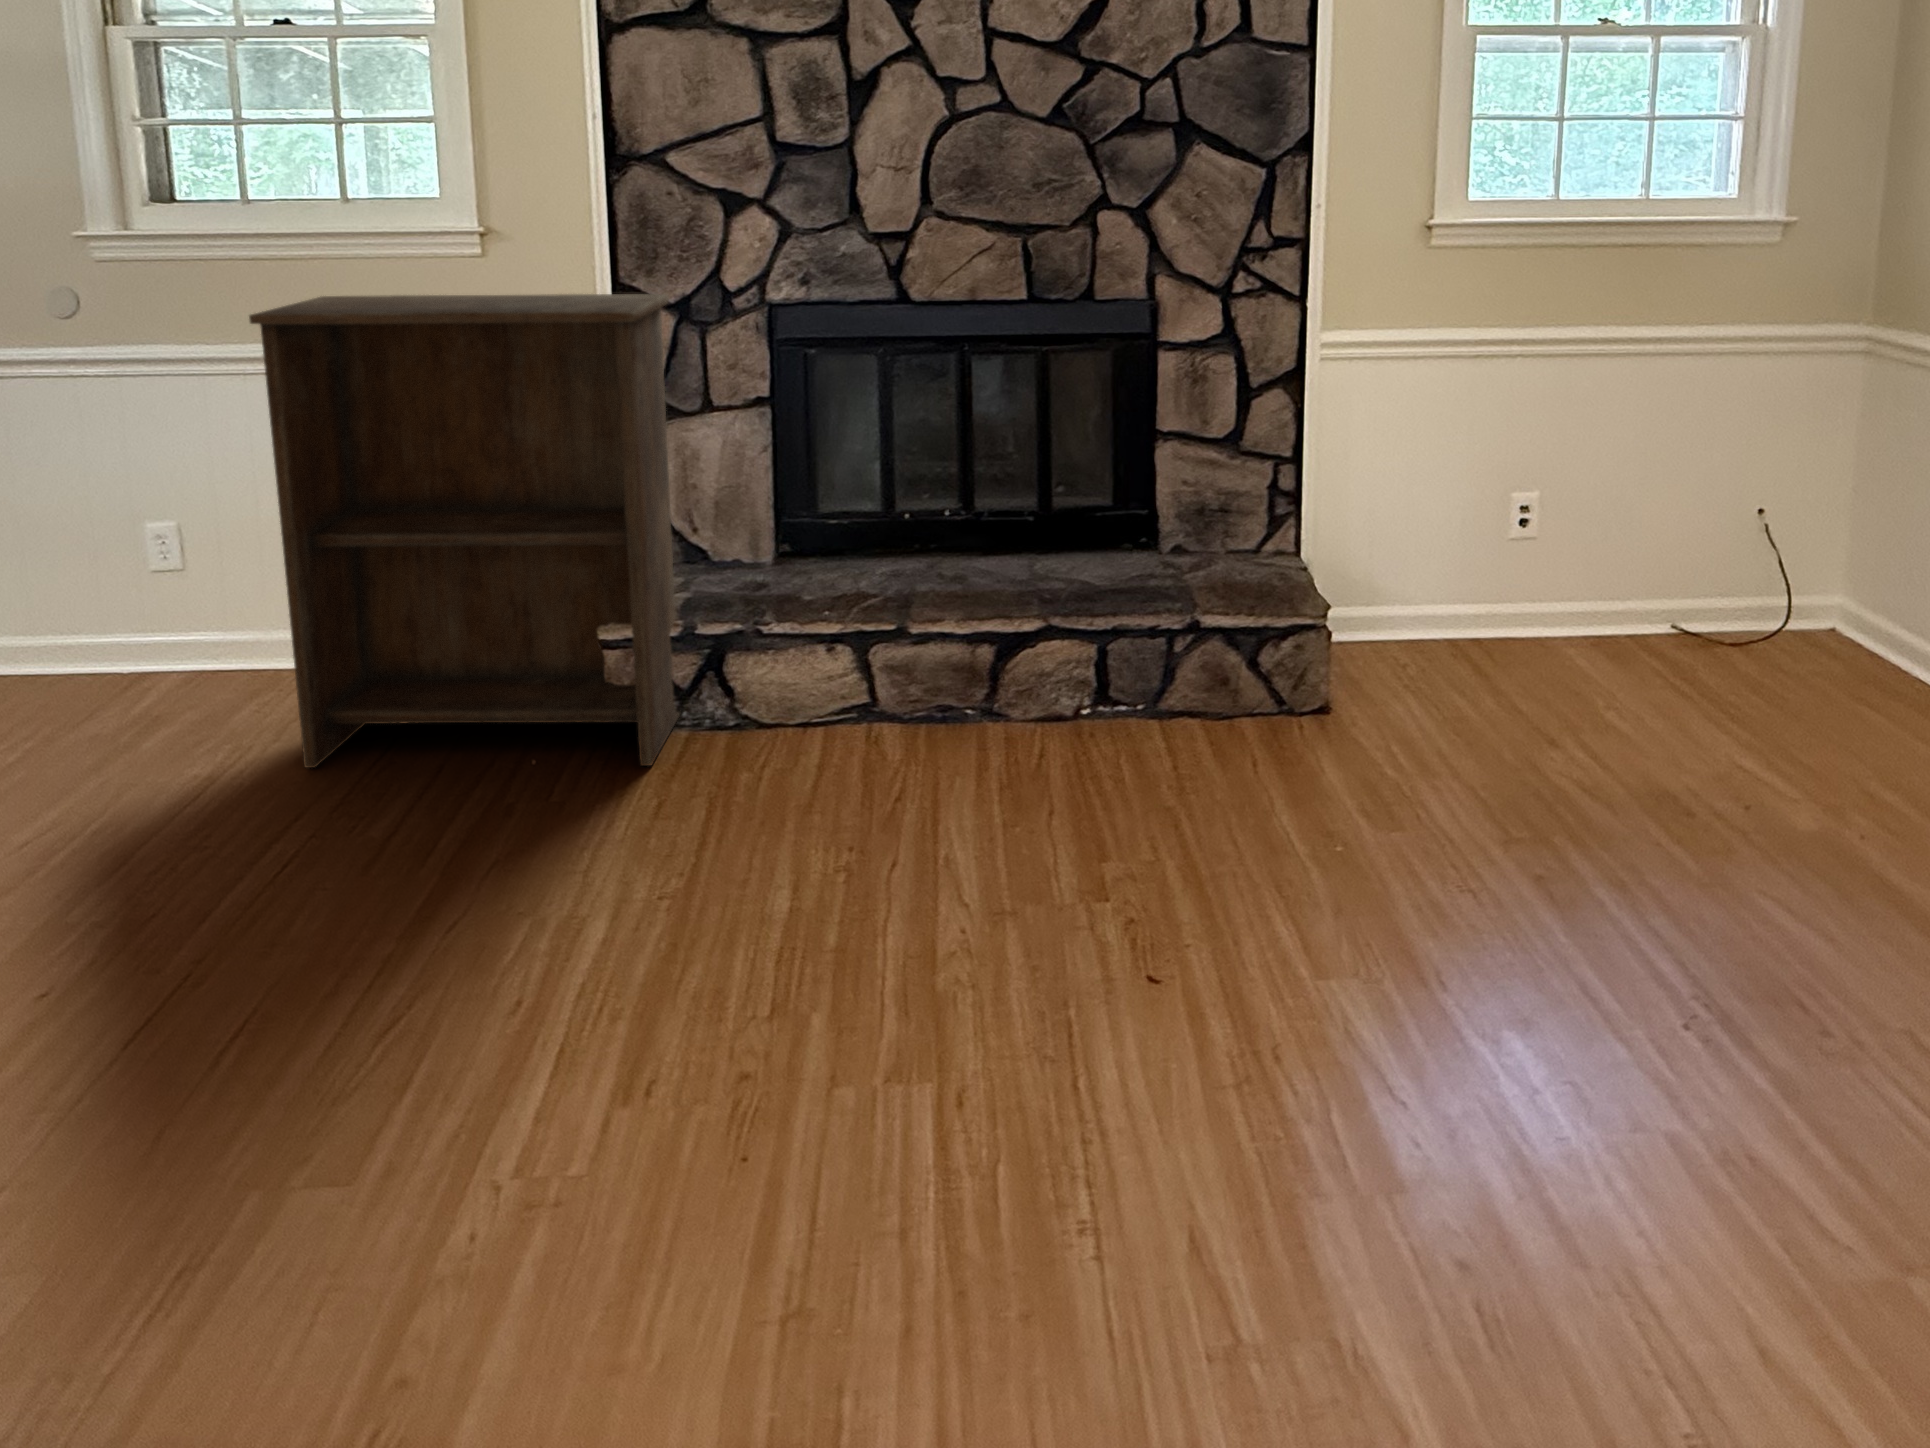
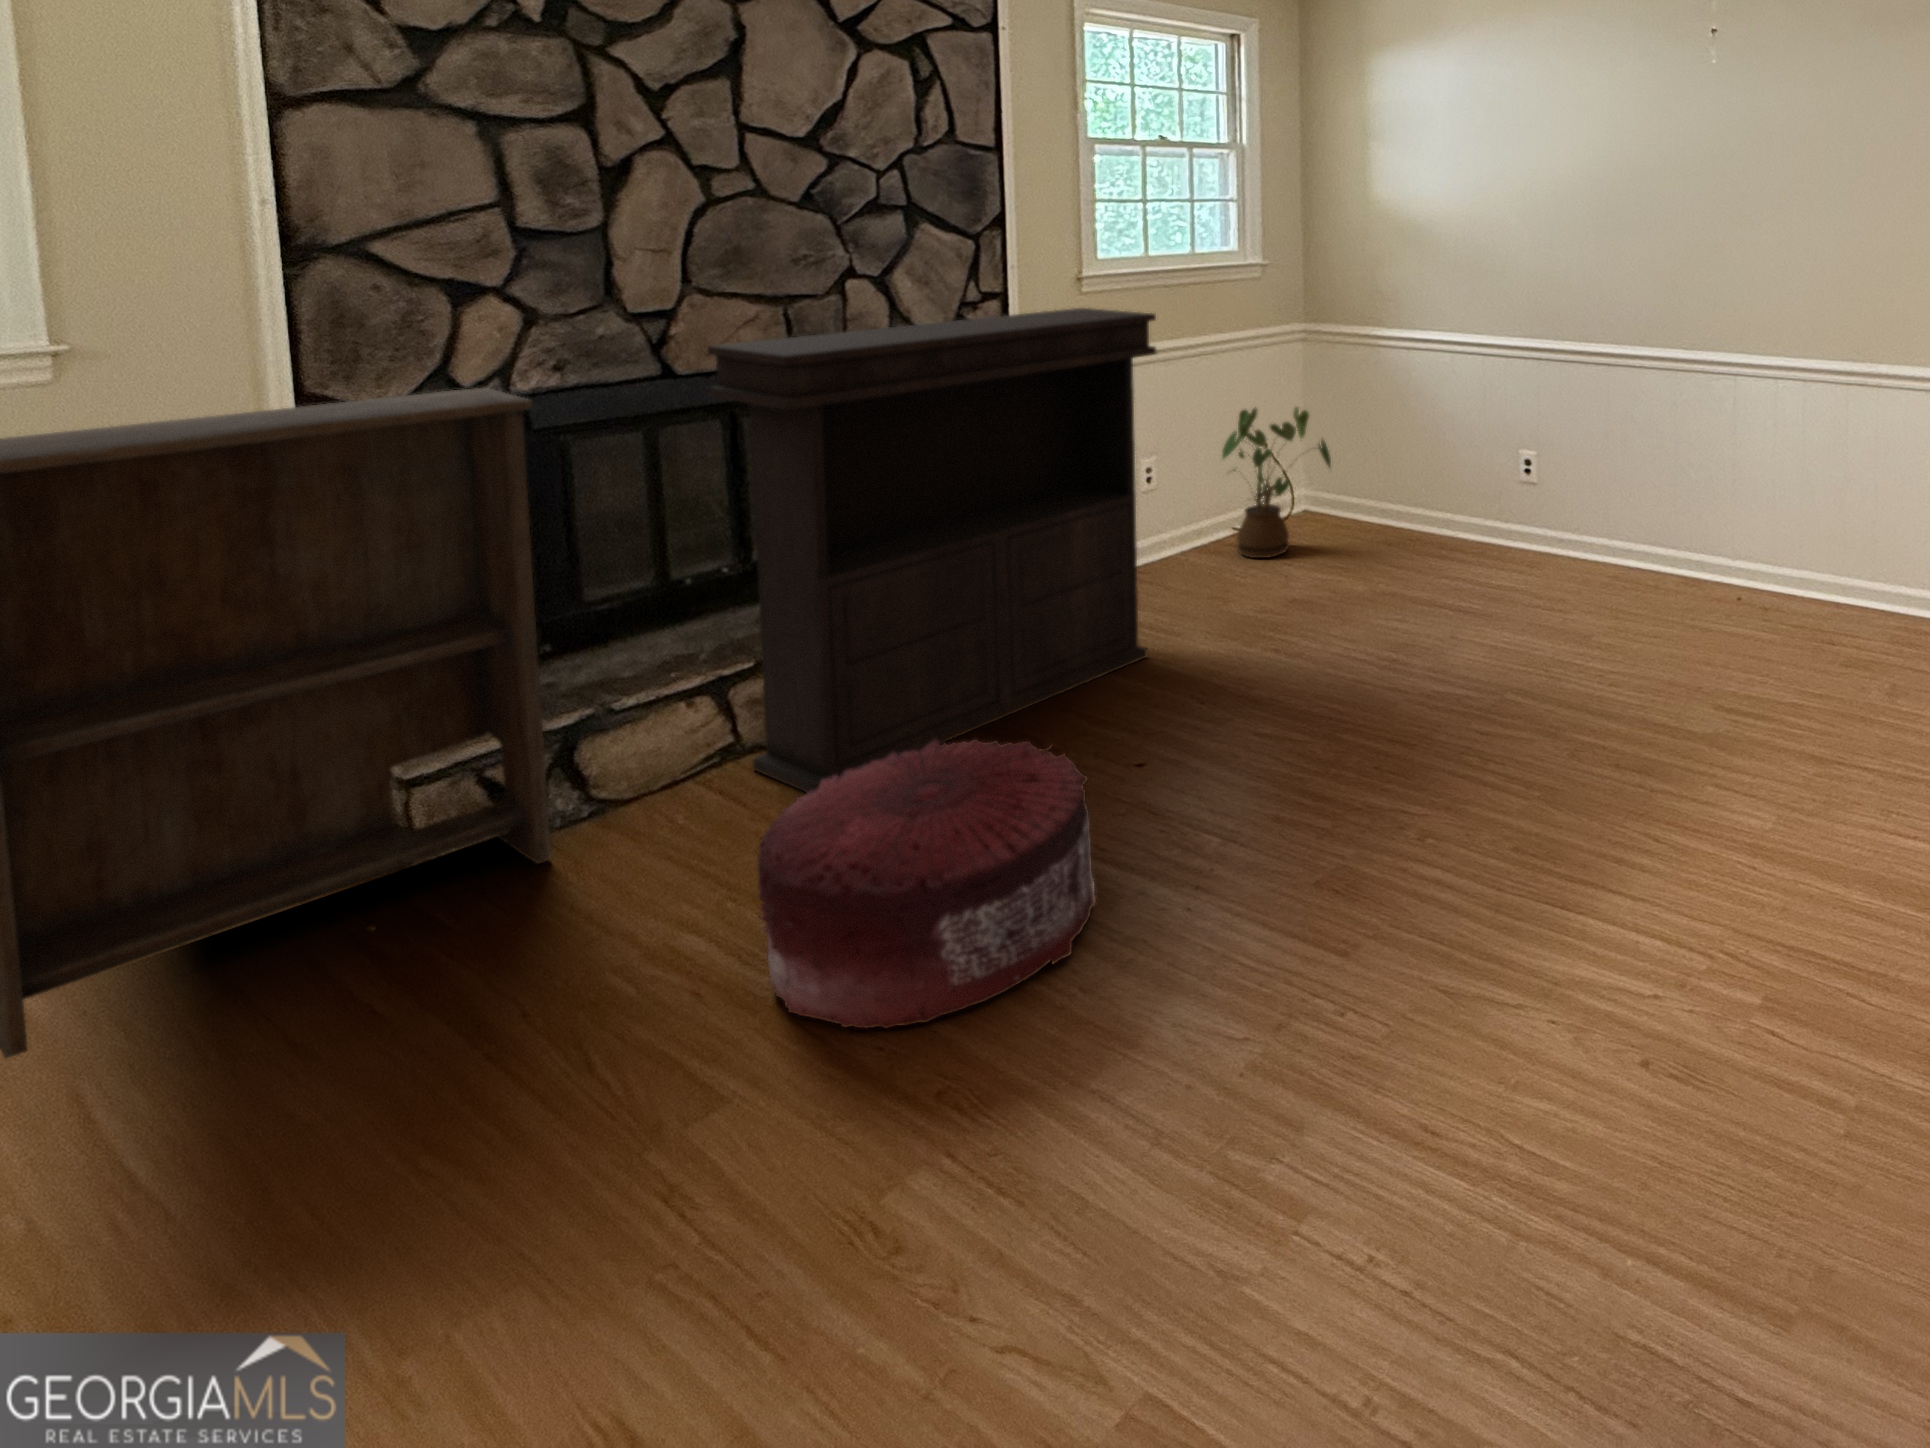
console table: none [822,266,1397,811] -> present [708,308,1156,793]
house plant: none [1618,445,1821,688] -> present [1222,407,1331,558]
pouf: none [427,830,894,1316] -> present [757,739,1096,1028]

